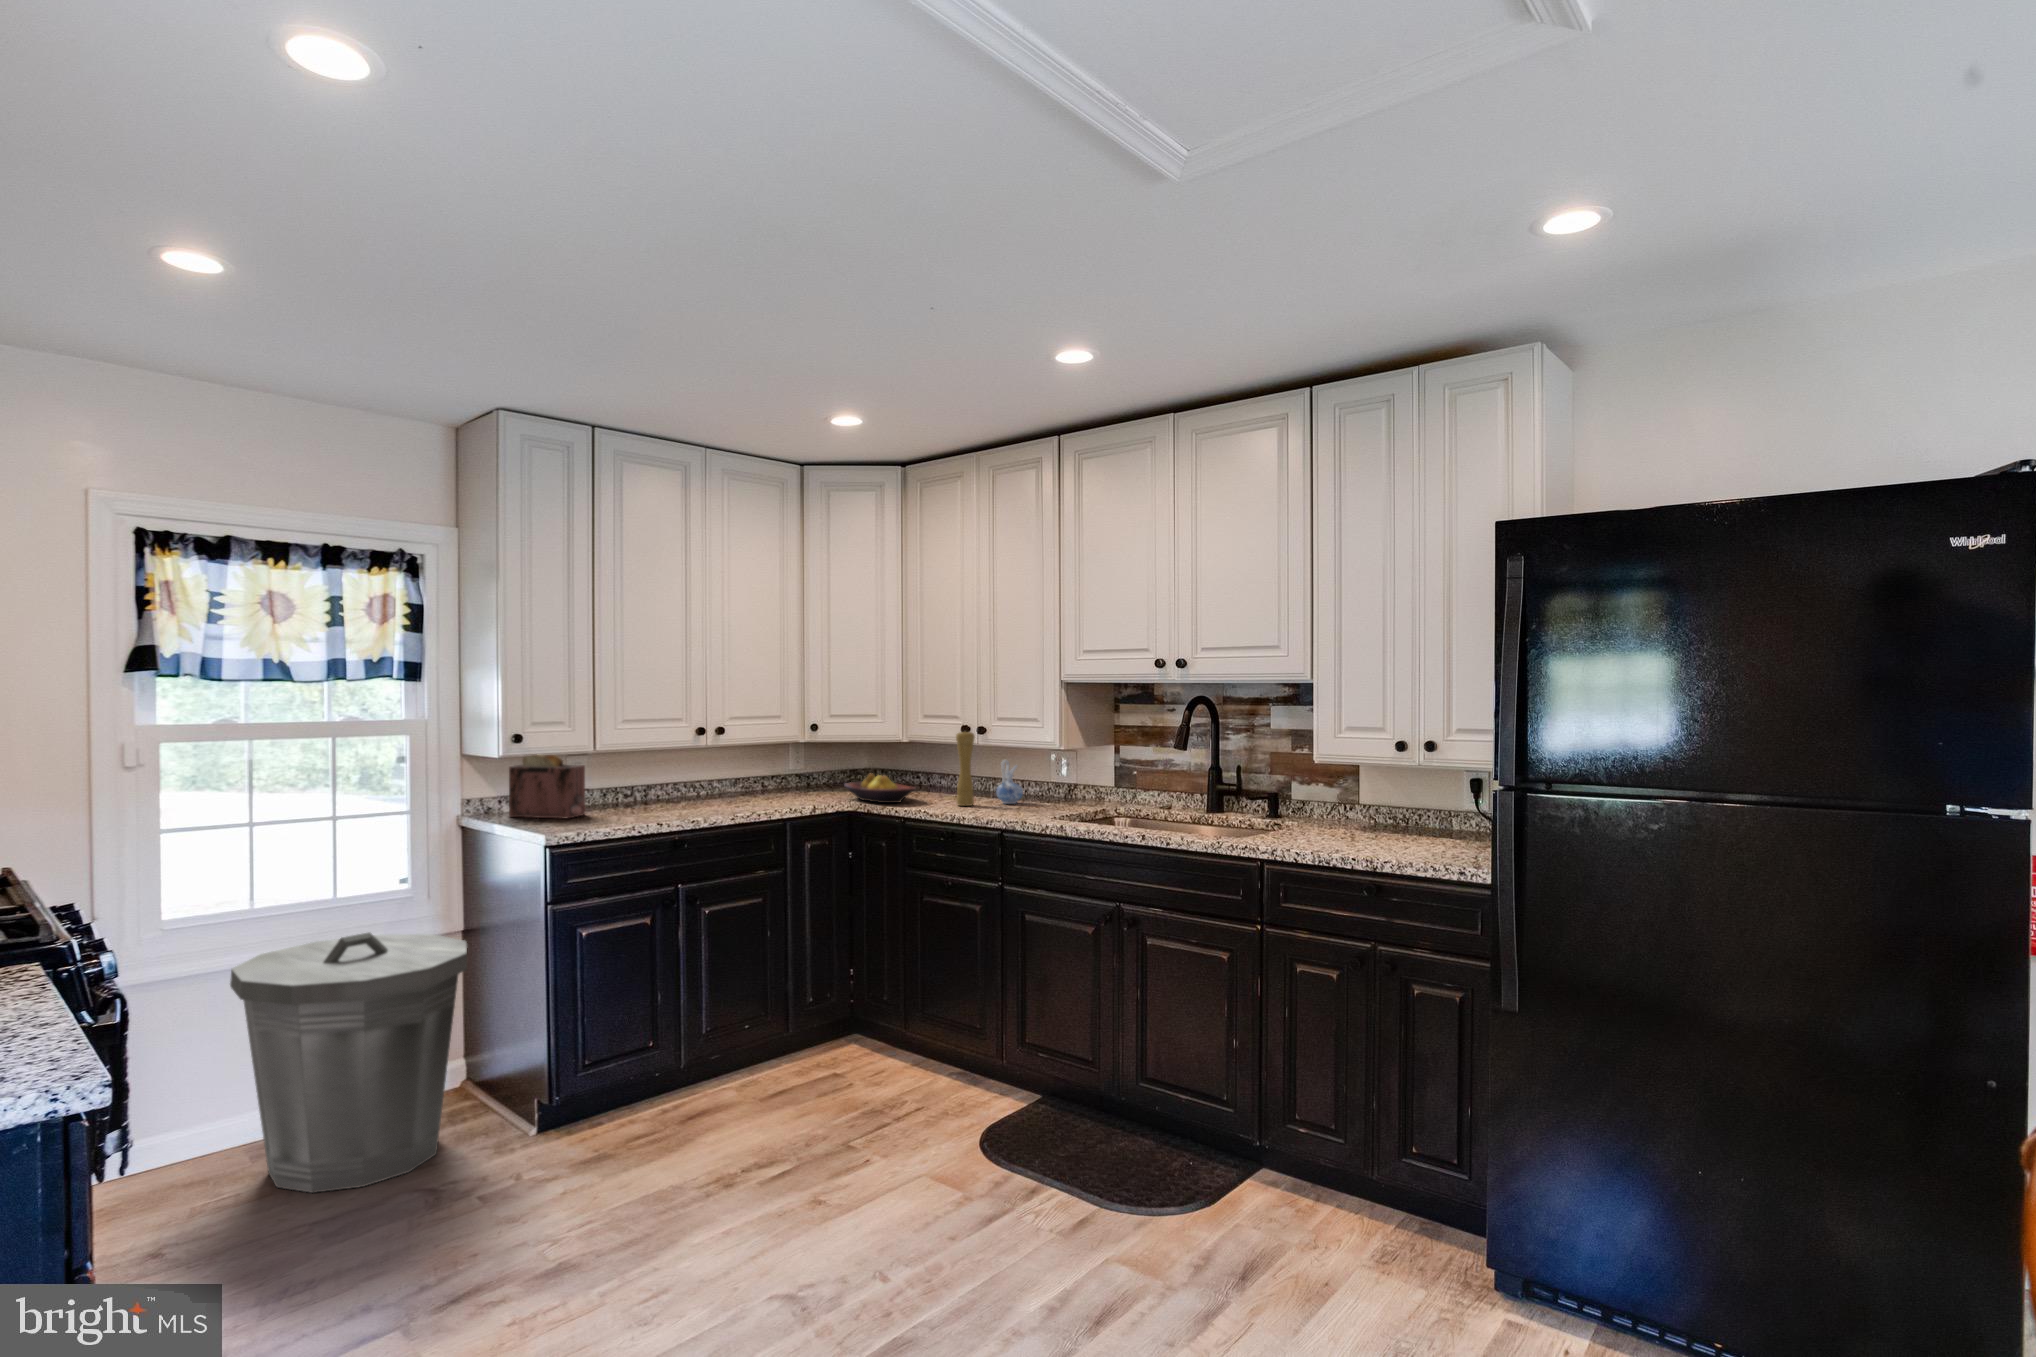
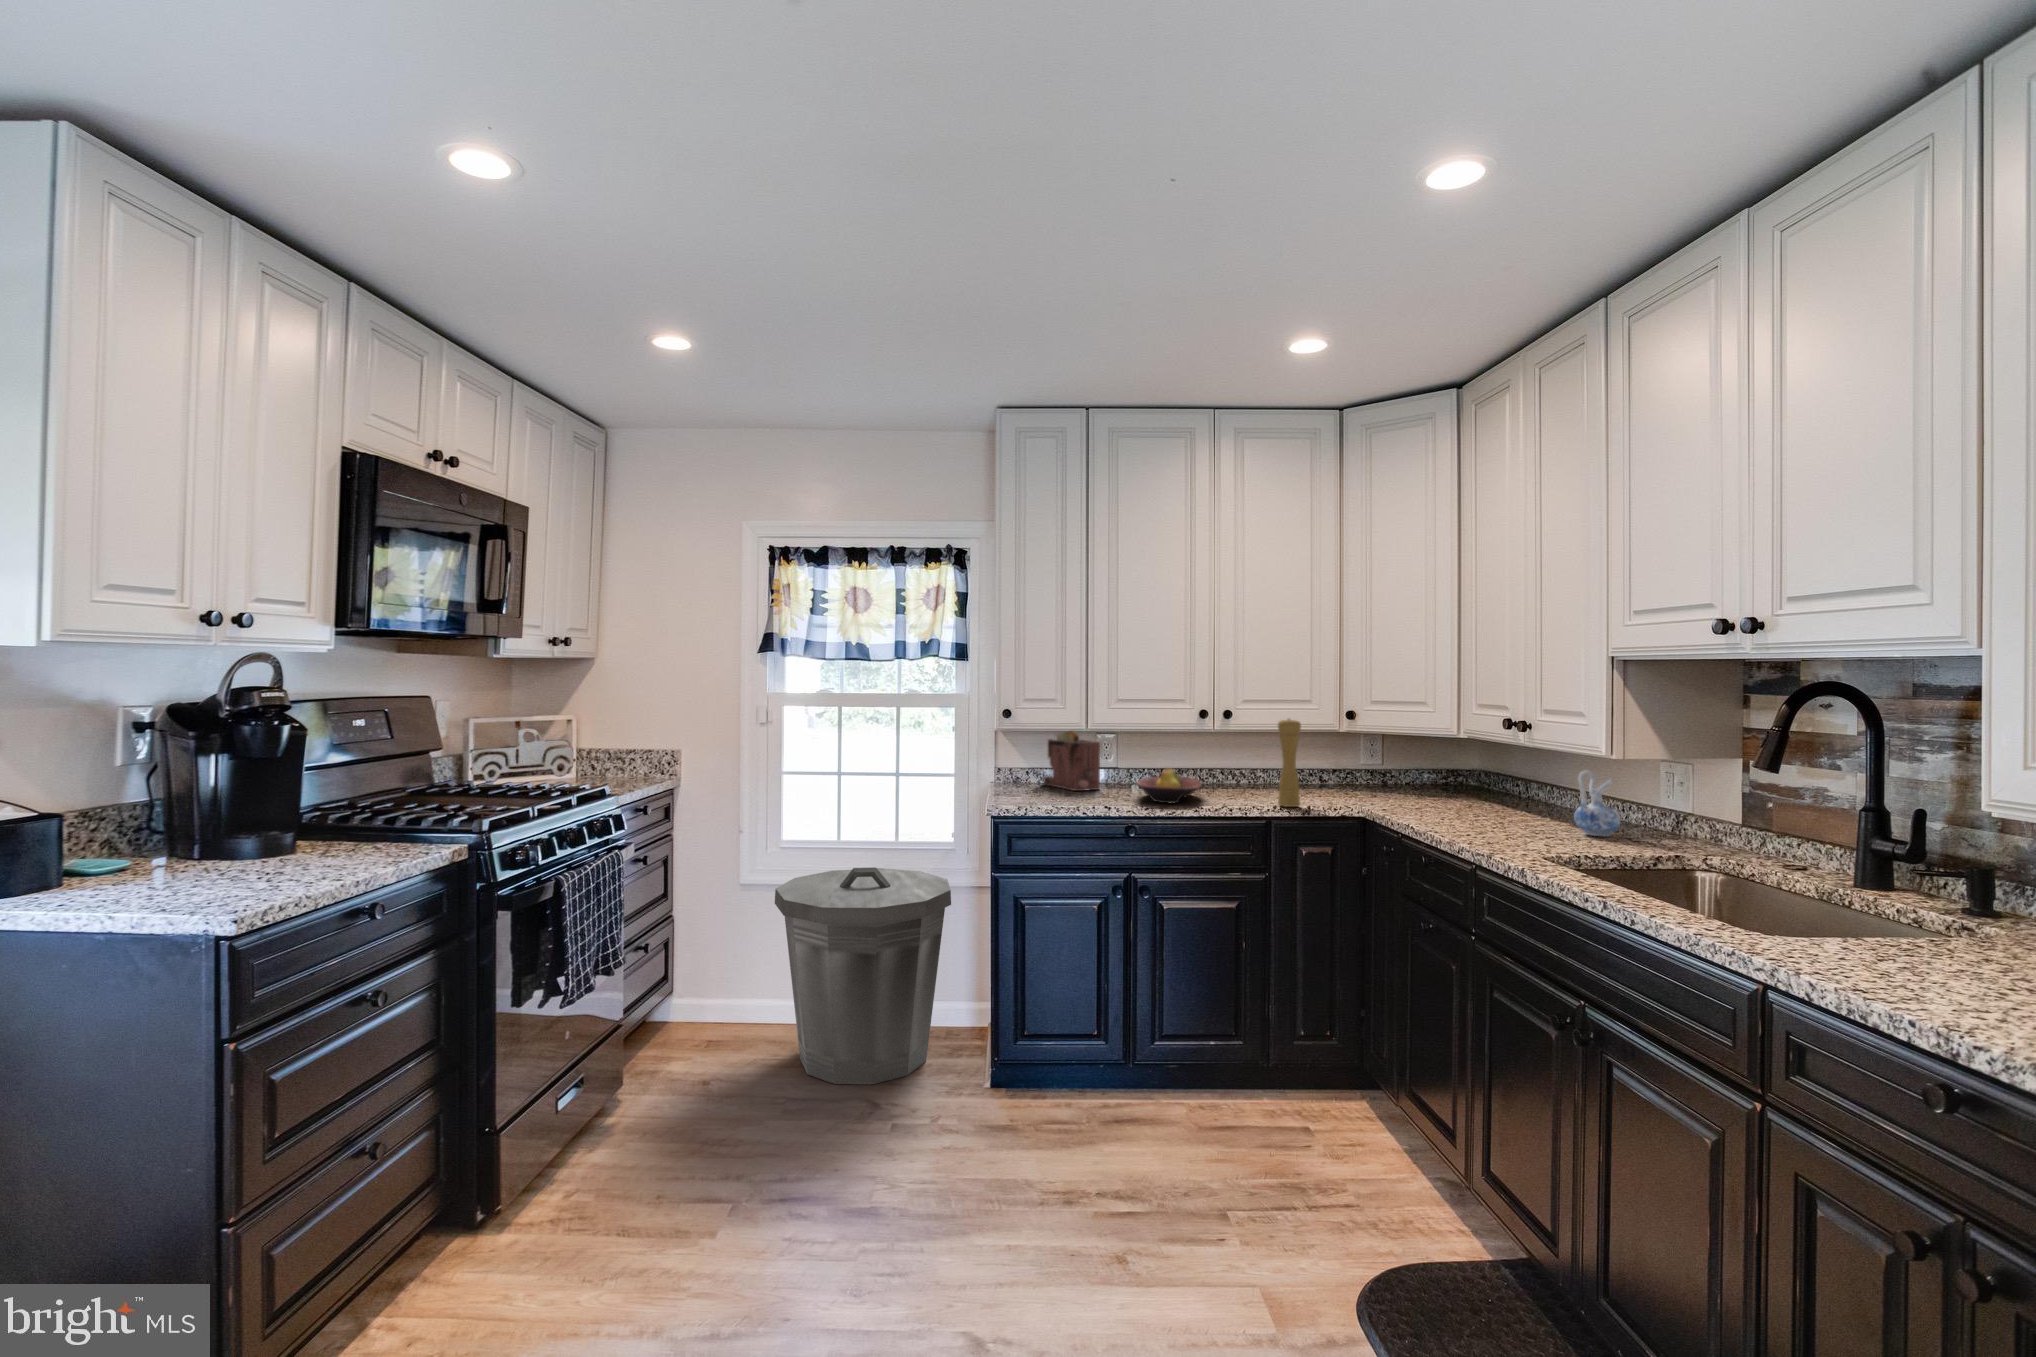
pepper mill: present [956,731,975,806] -> present [1278,719,1301,807]
fruit bowl: present [844,774,916,803] -> present [1137,768,1202,803]

